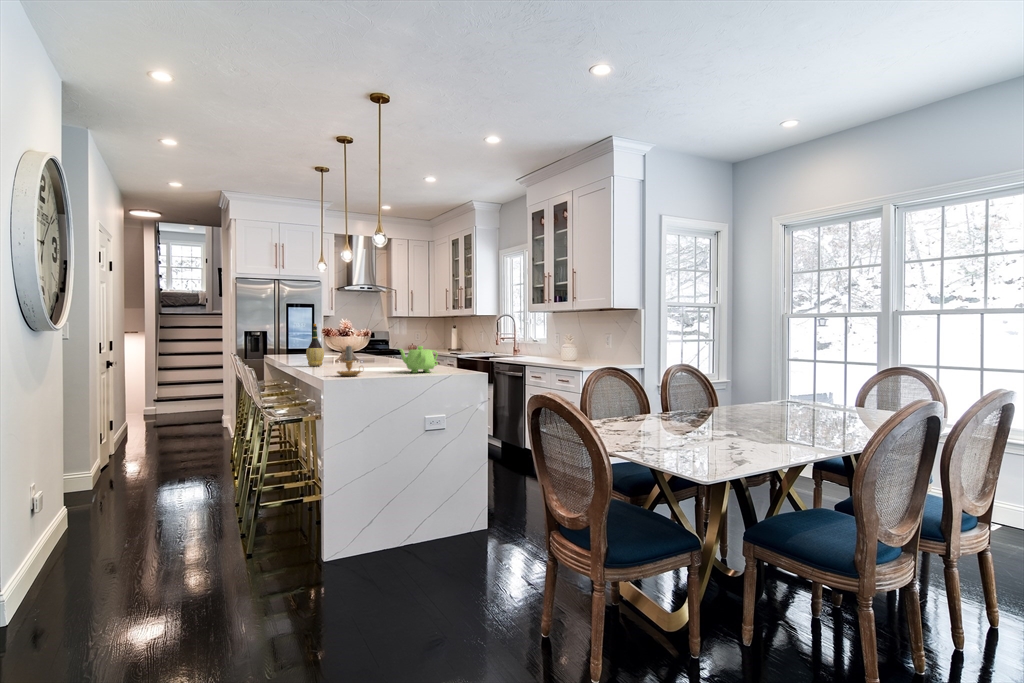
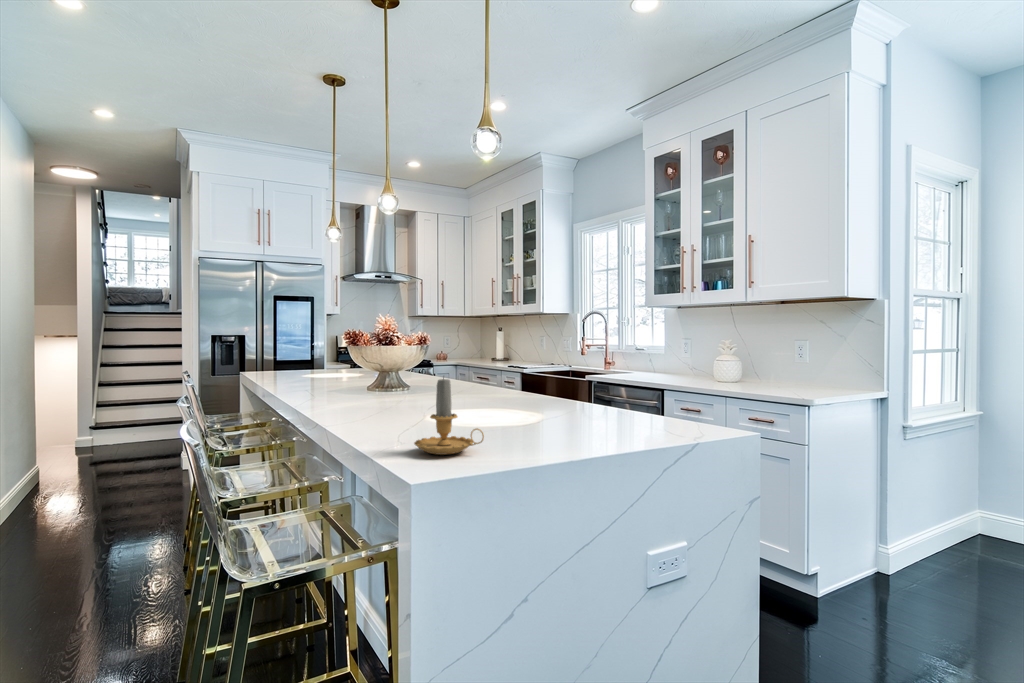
wine bottle: present [306,324,324,366] -> none [320,325,355,407]
teapot: present [399,346,438,373] -> none [536,375,618,436]

